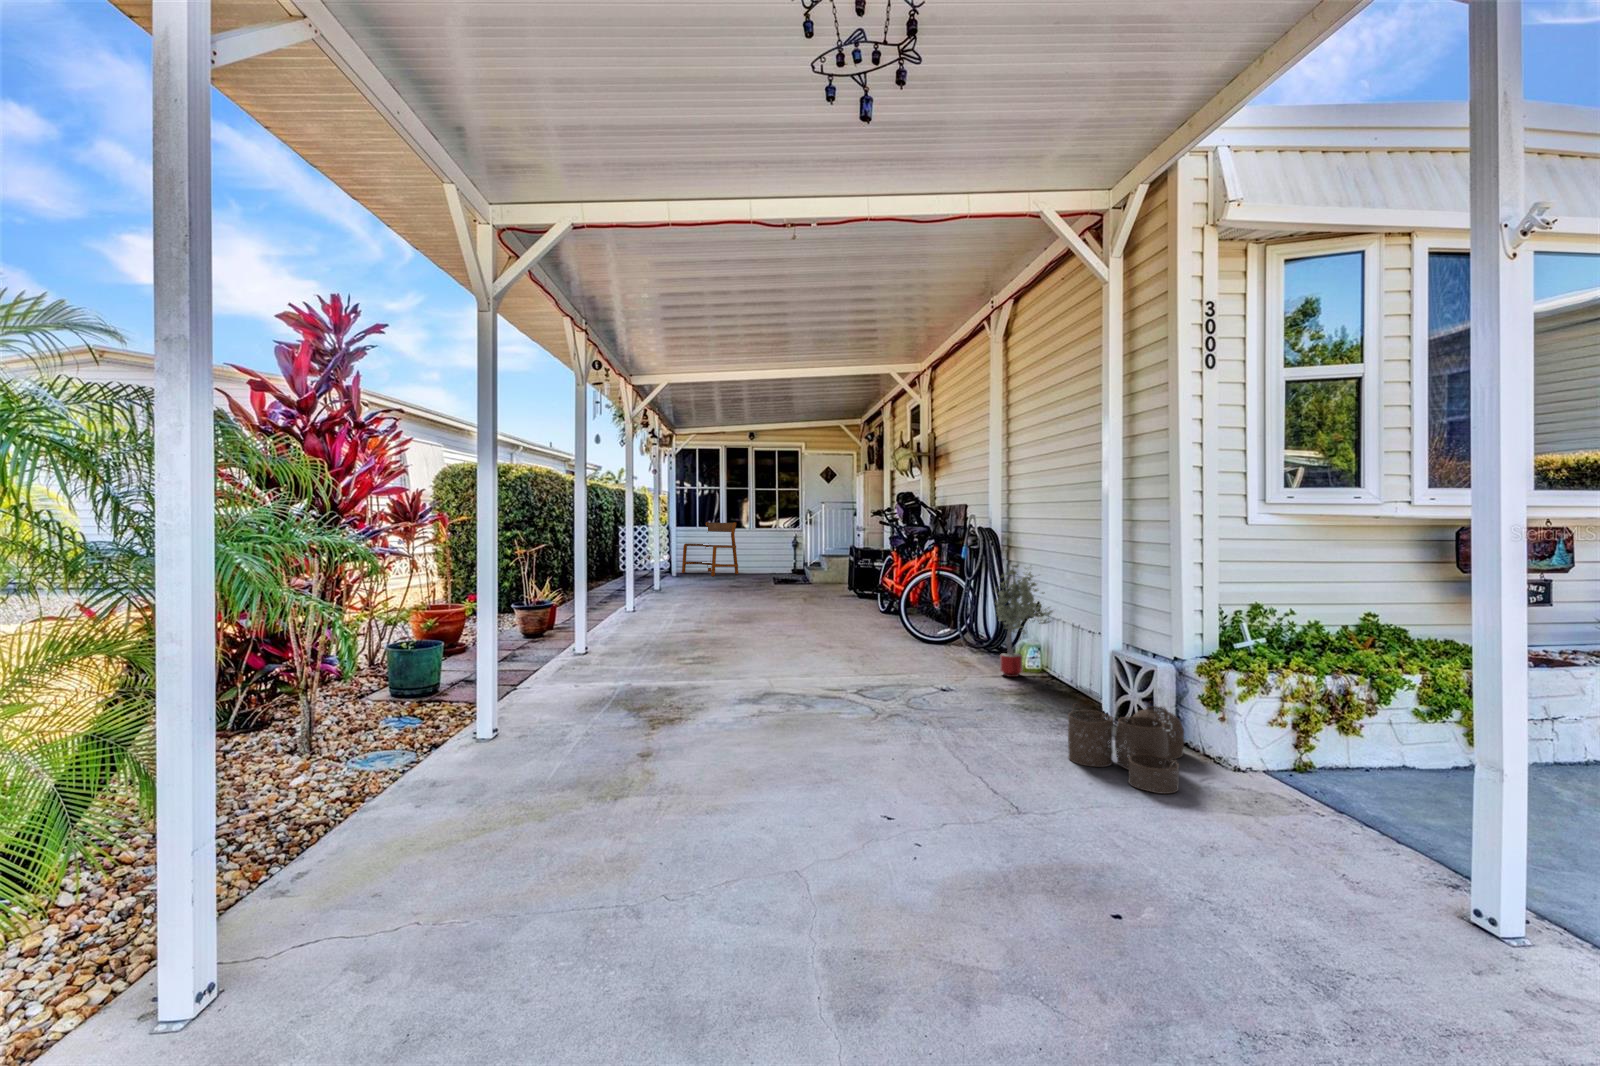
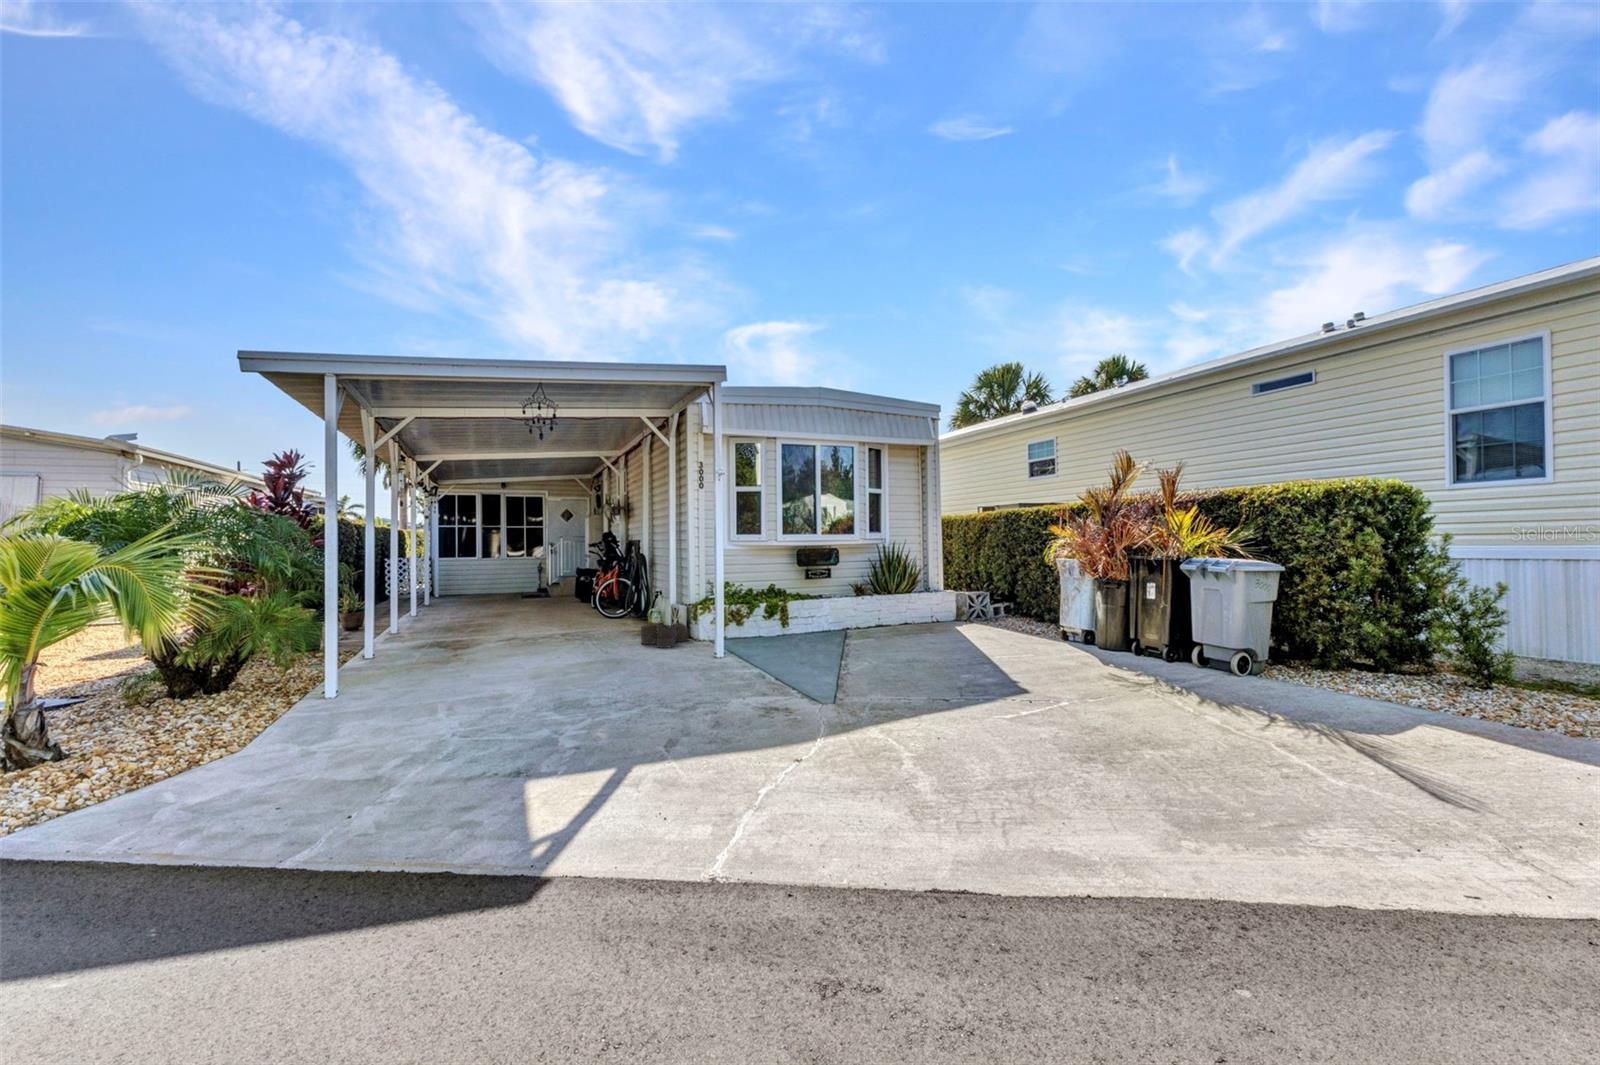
bench: present [682,522,738,576] -> none [445,552,494,594]
potted tree: present [995,565,1053,677] -> none [633,570,665,627]

